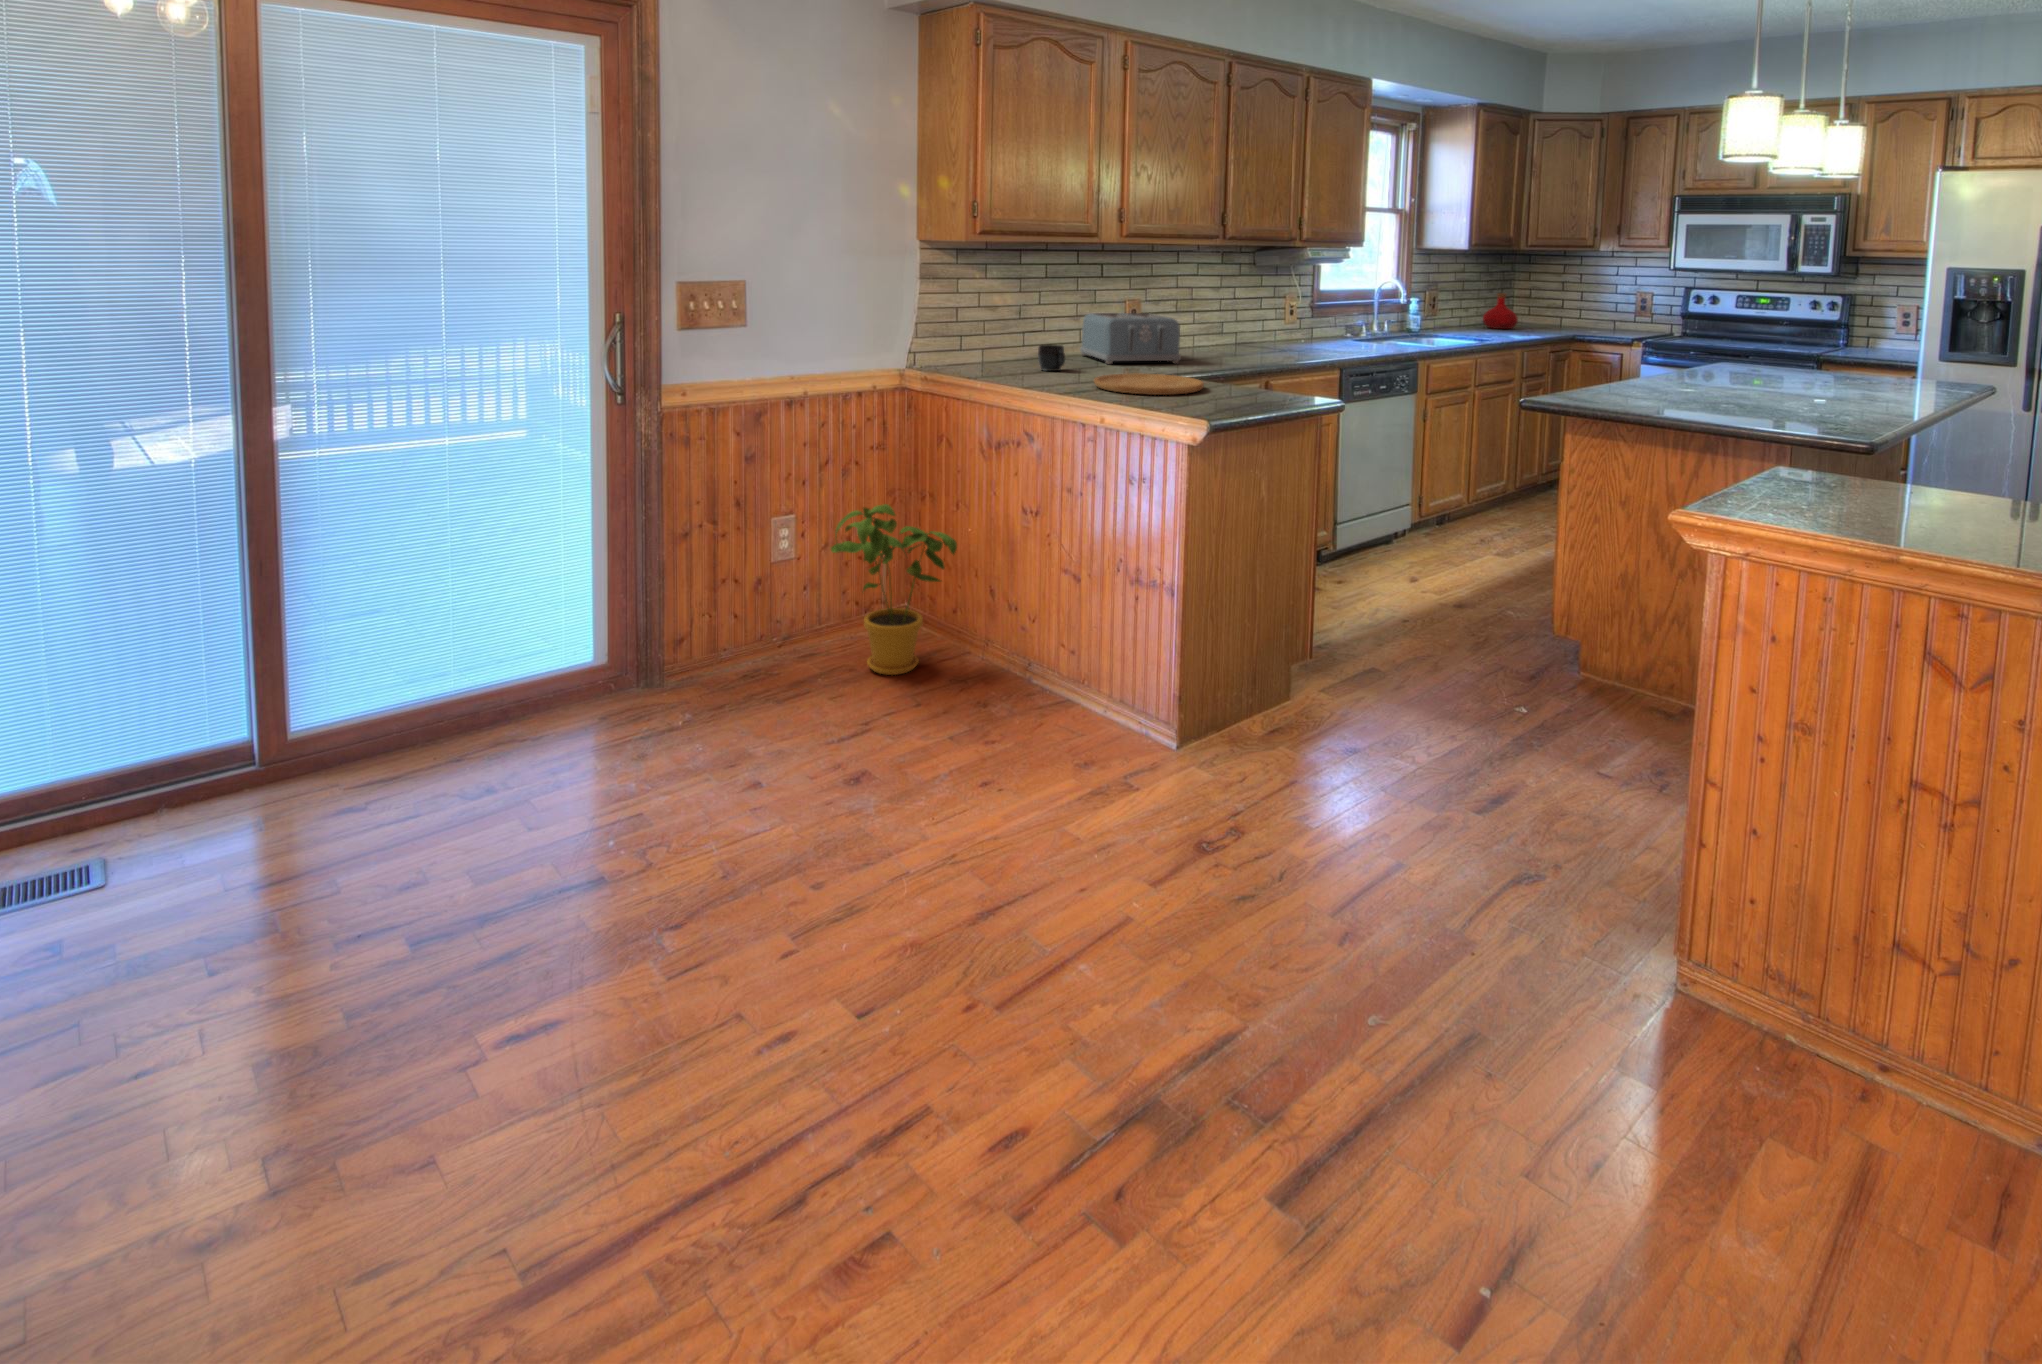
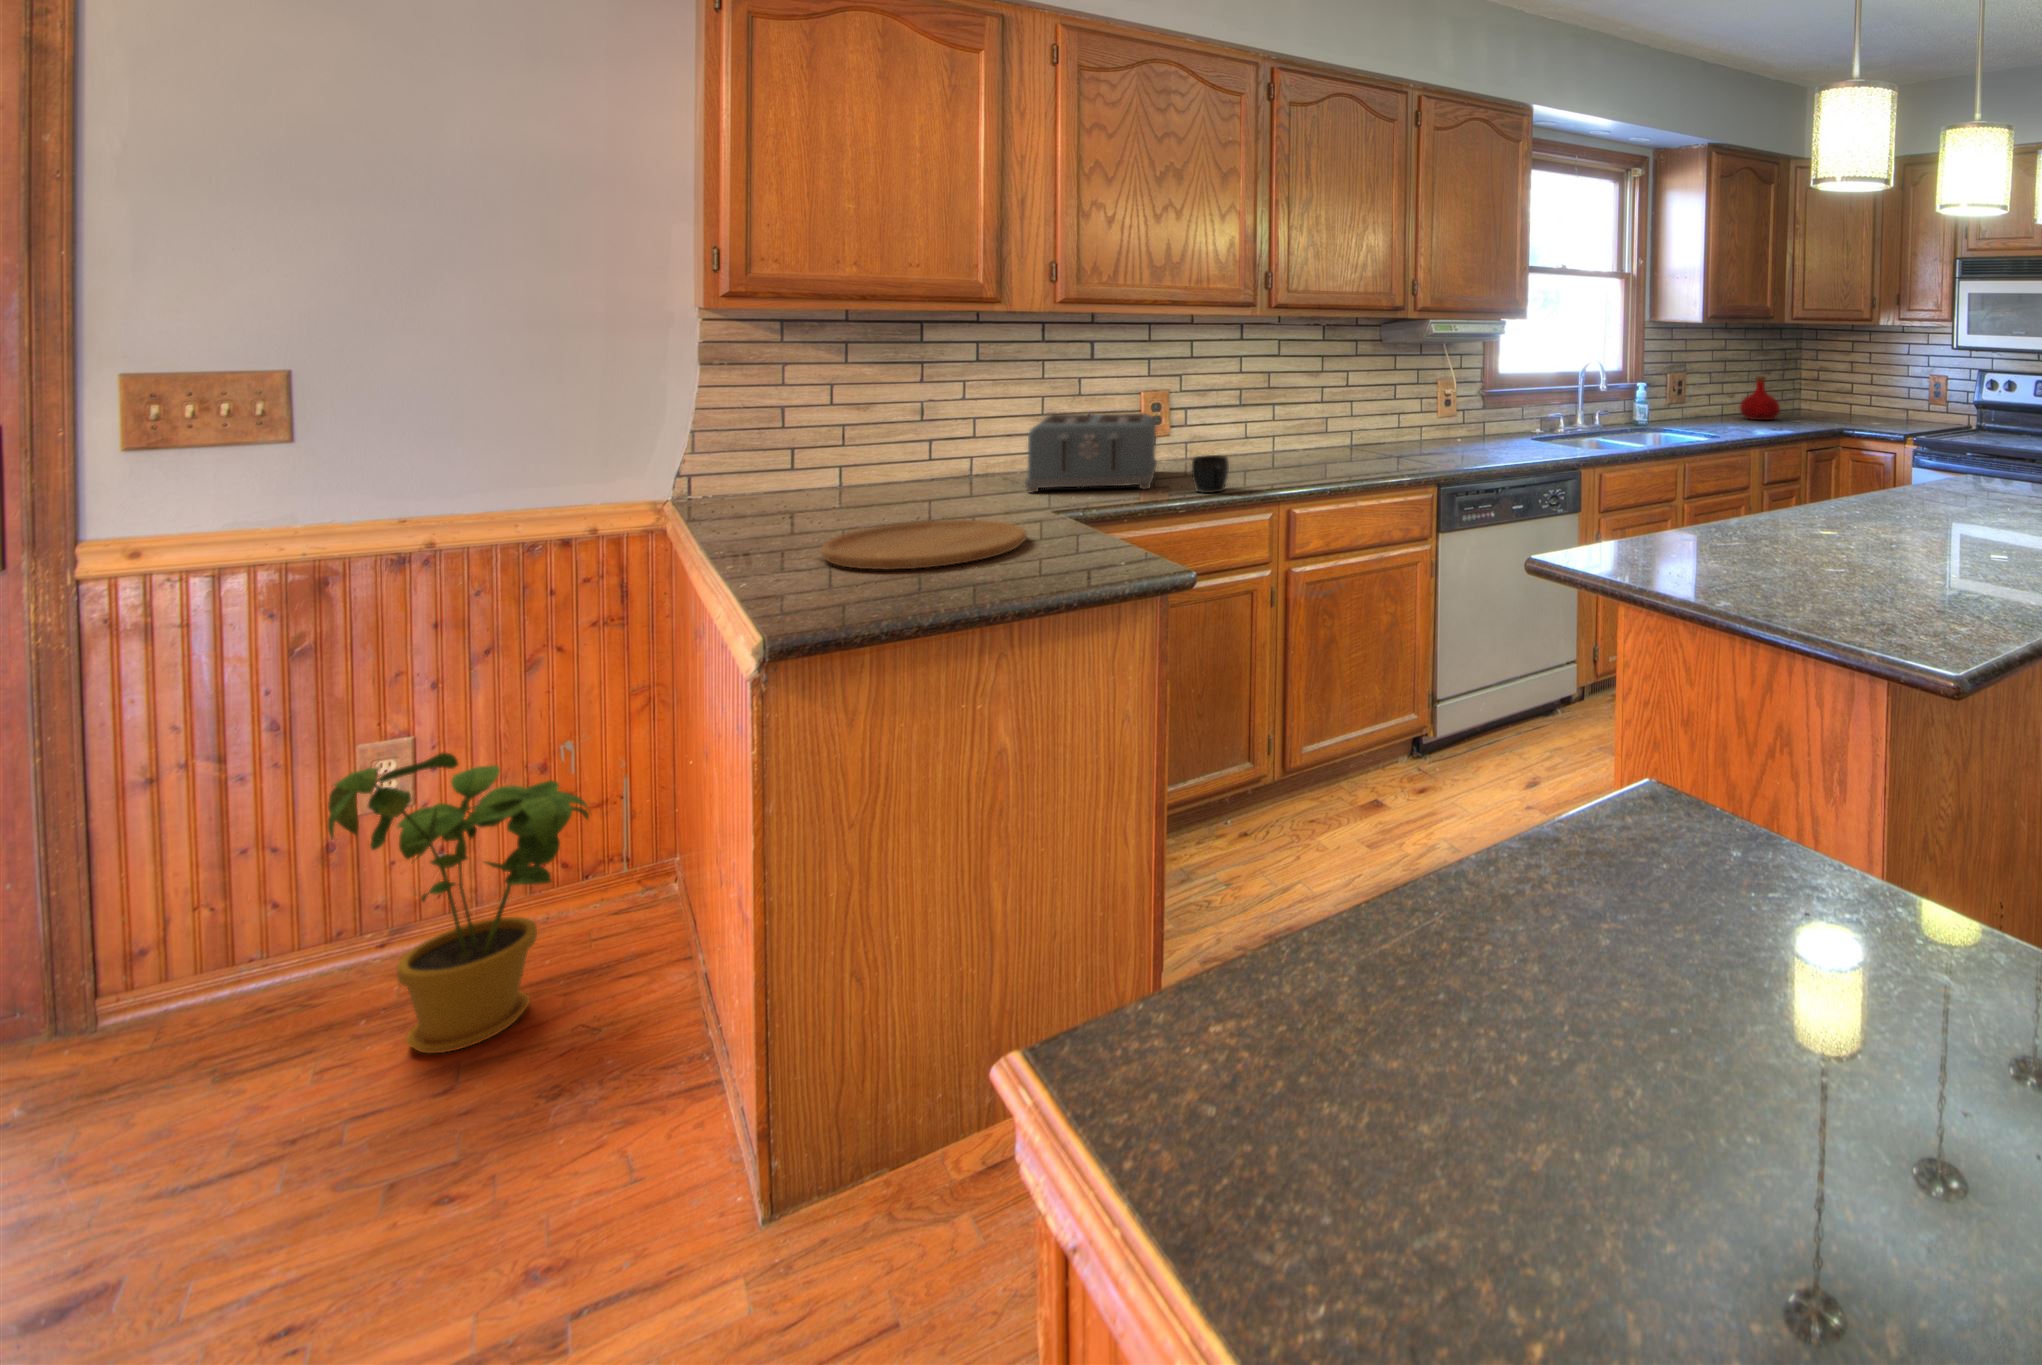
mug: present [1038,344,1065,371] -> present [1192,455,1229,493]

